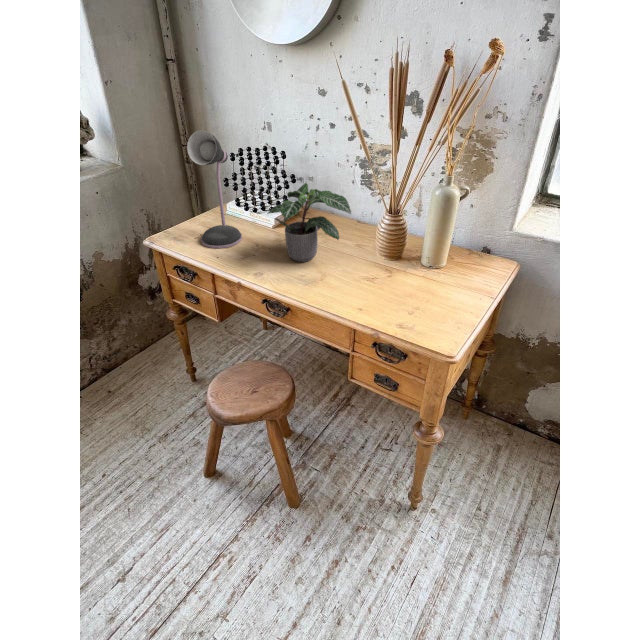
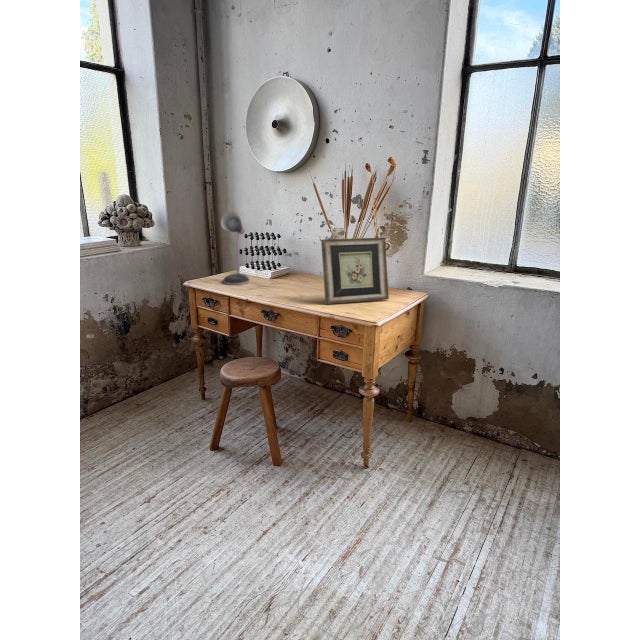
potted plant: present [267,183,351,262] -> none [267,242,320,290]
picture frame: none [358,189,467,307] -> present [321,238,389,304]

